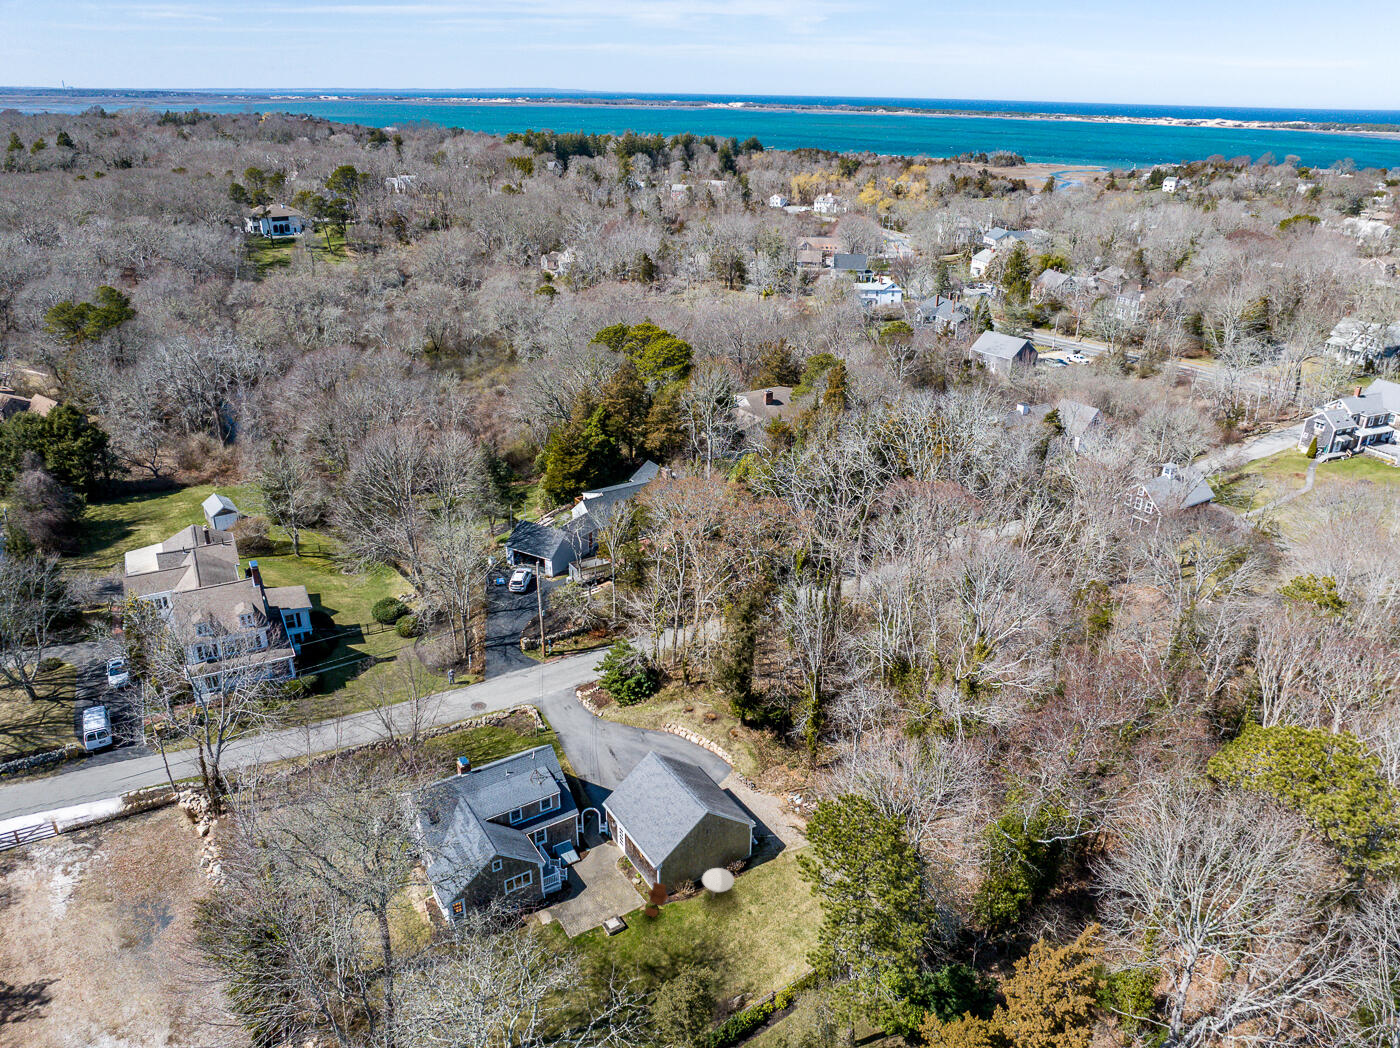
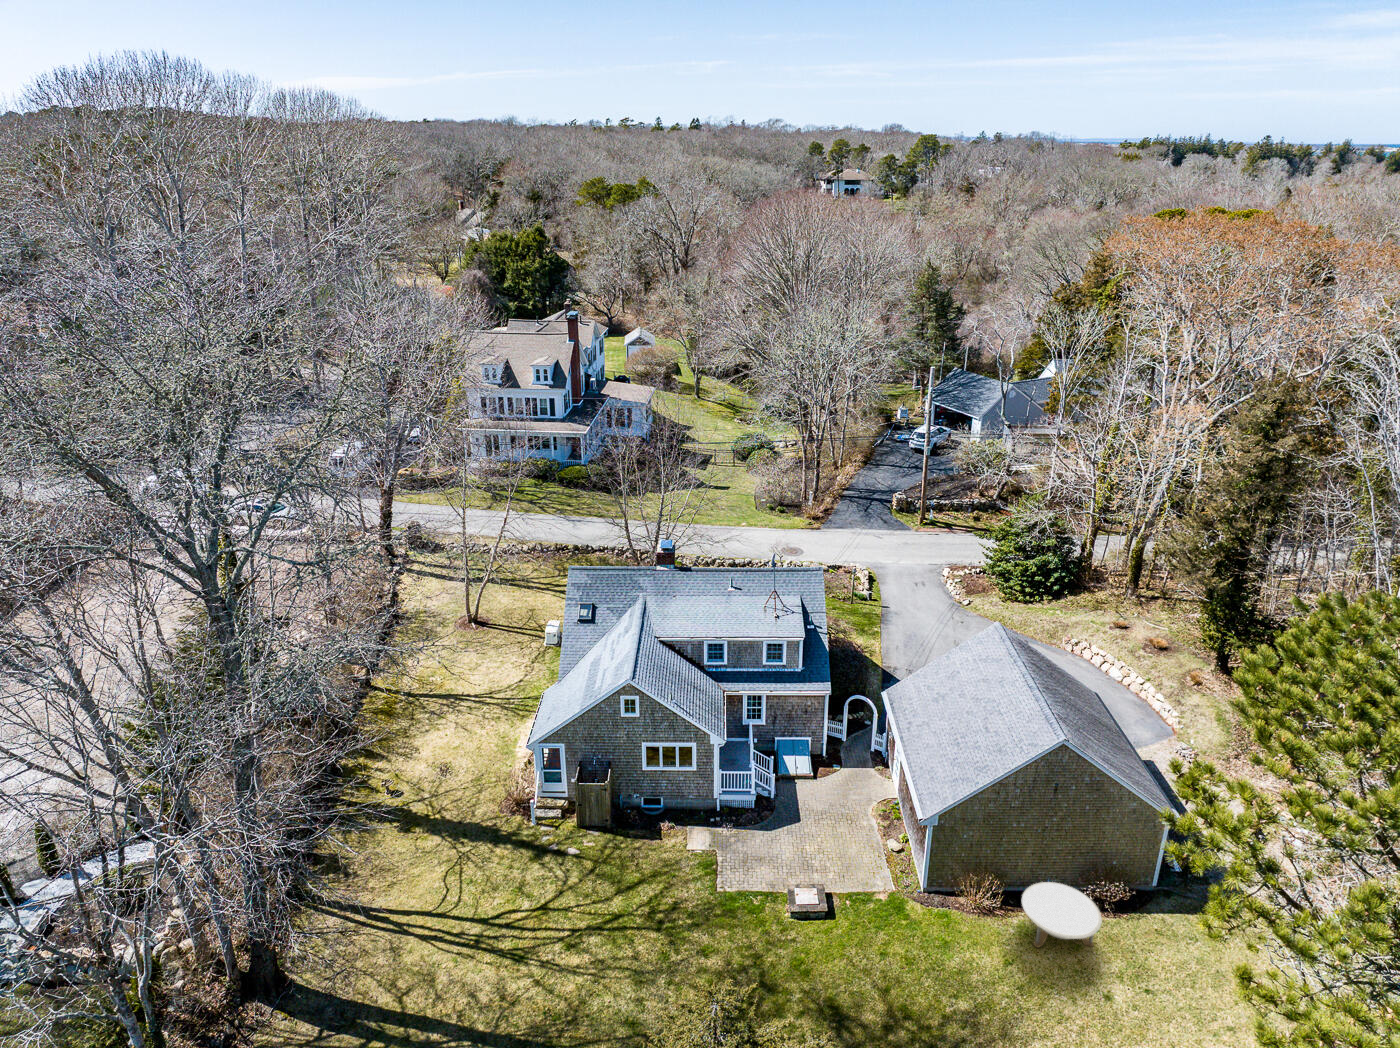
lounge chair: present [645,882,668,917] -> none [872,851,933,931]

